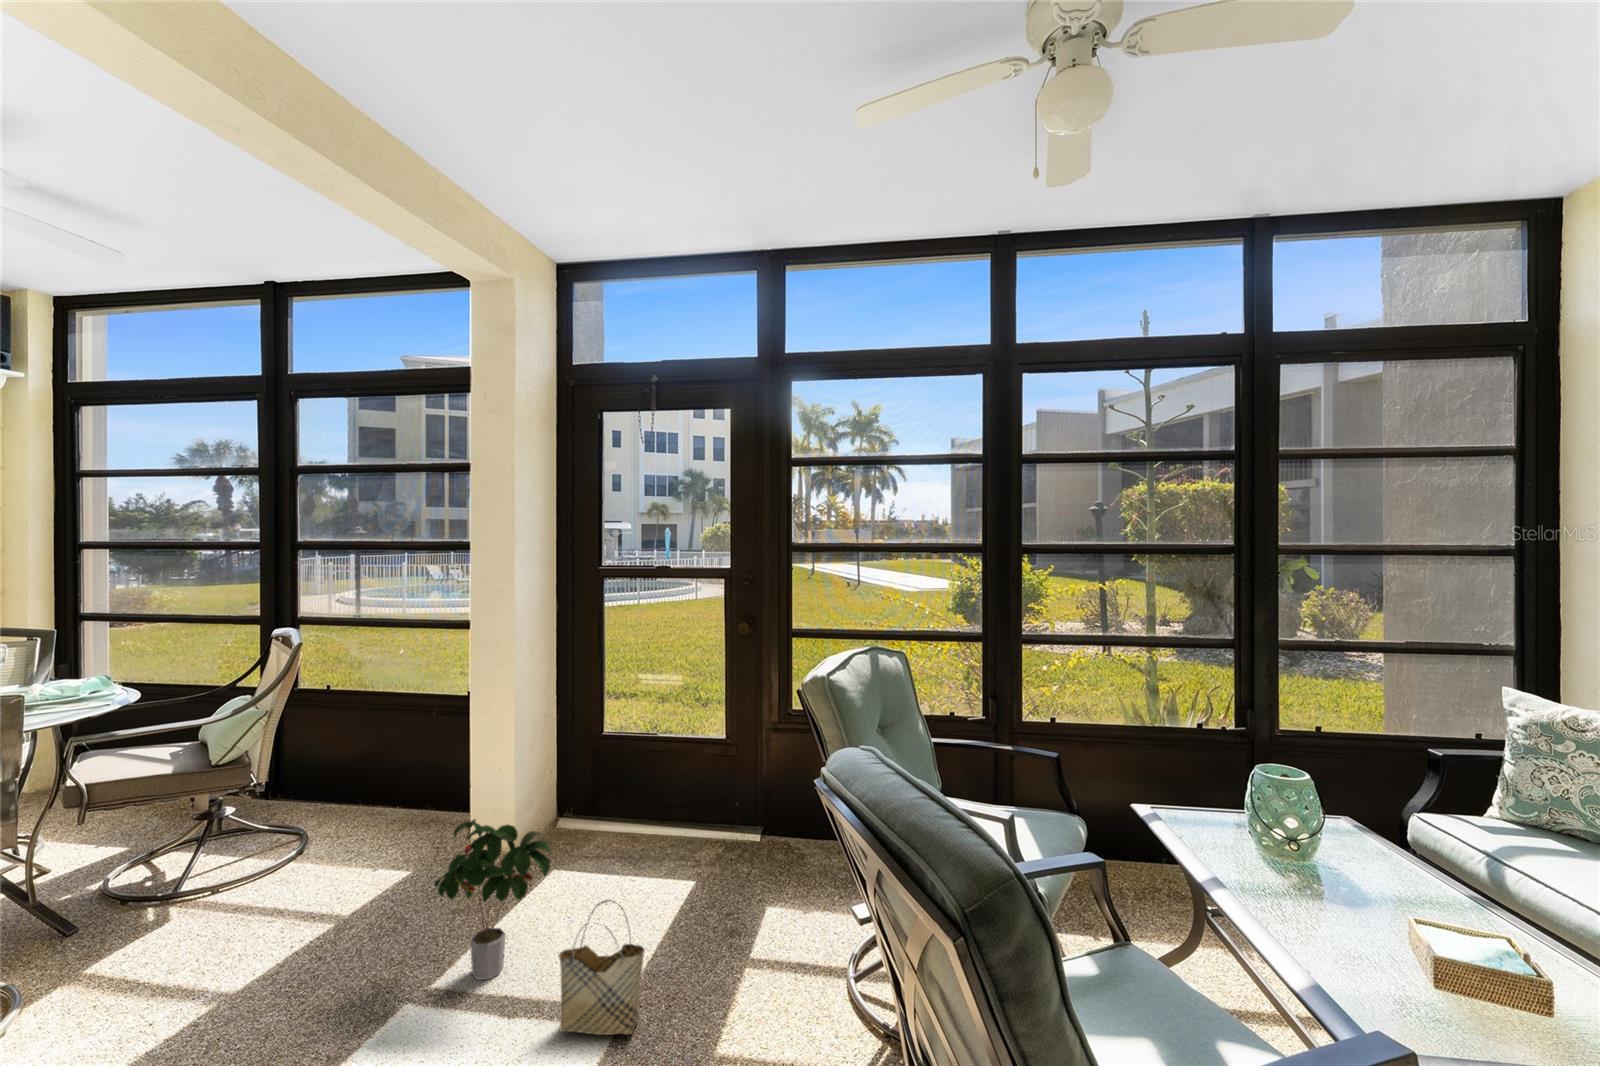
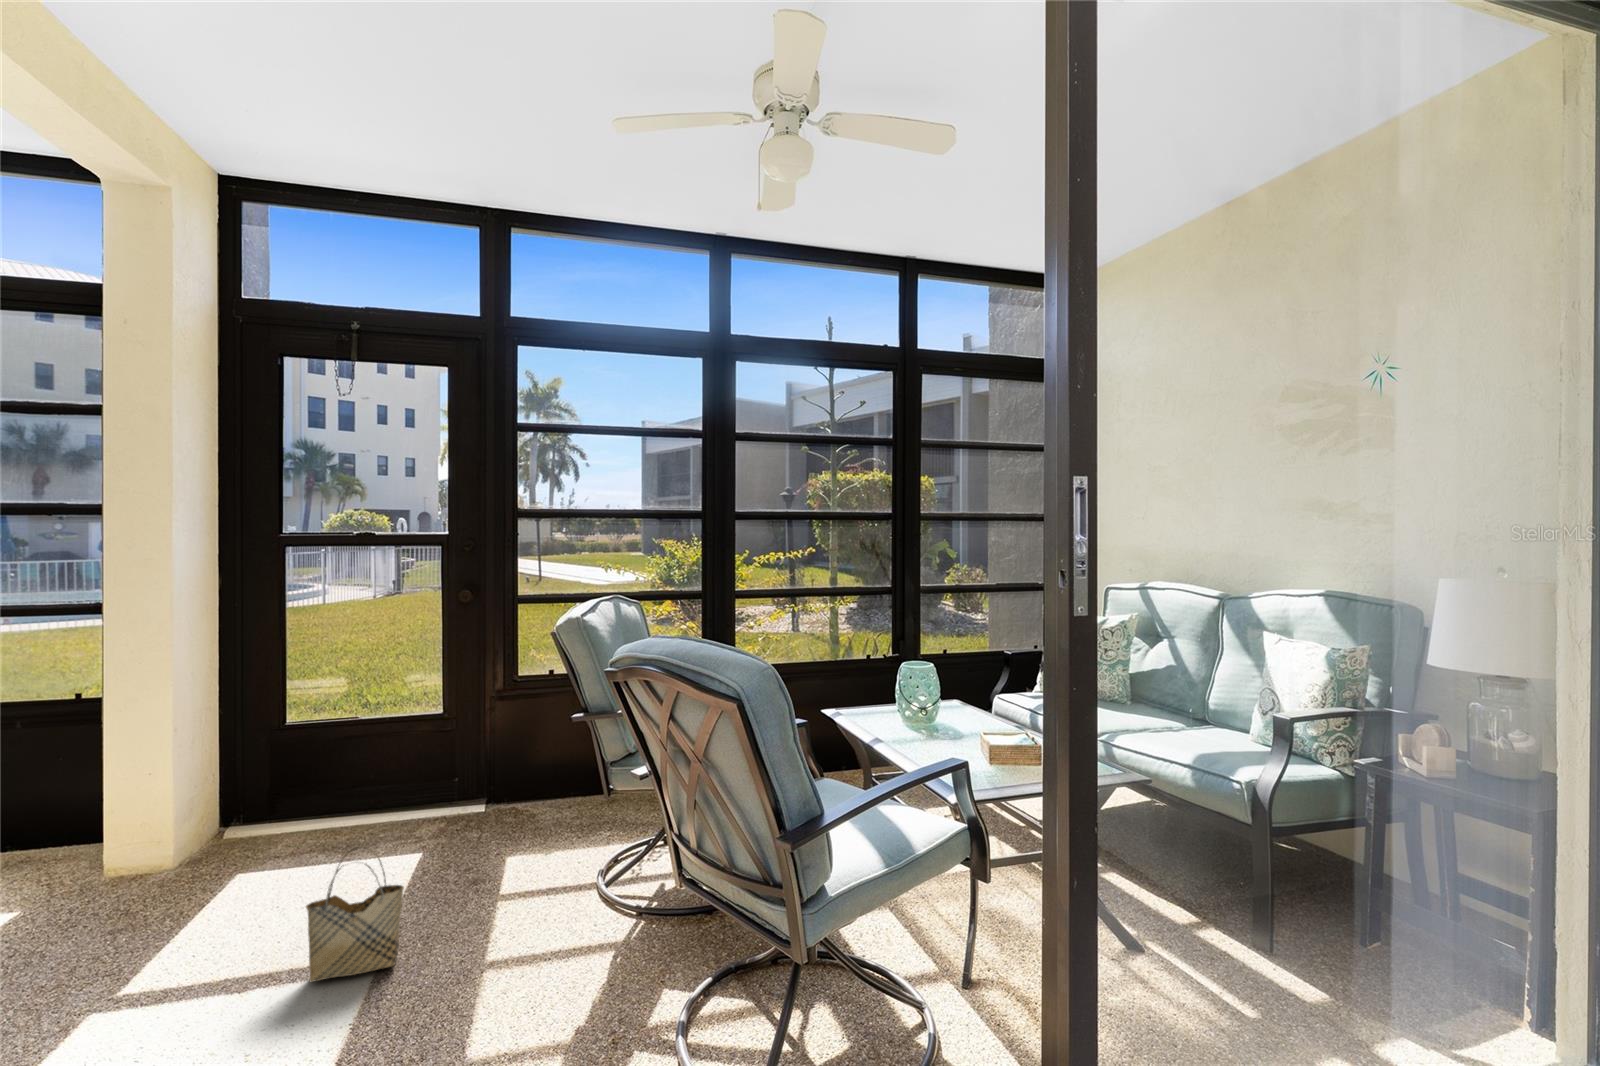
potted plant: present [434,819,551,980] -> none [106,796,277,972]

